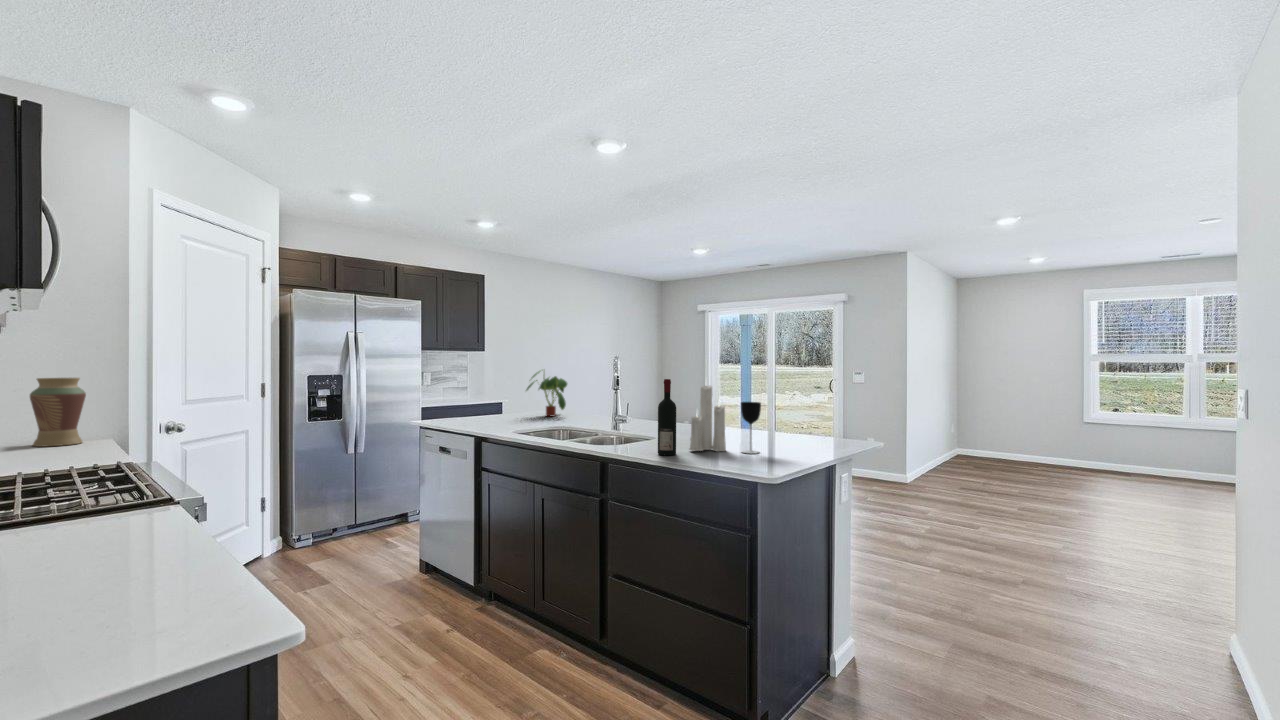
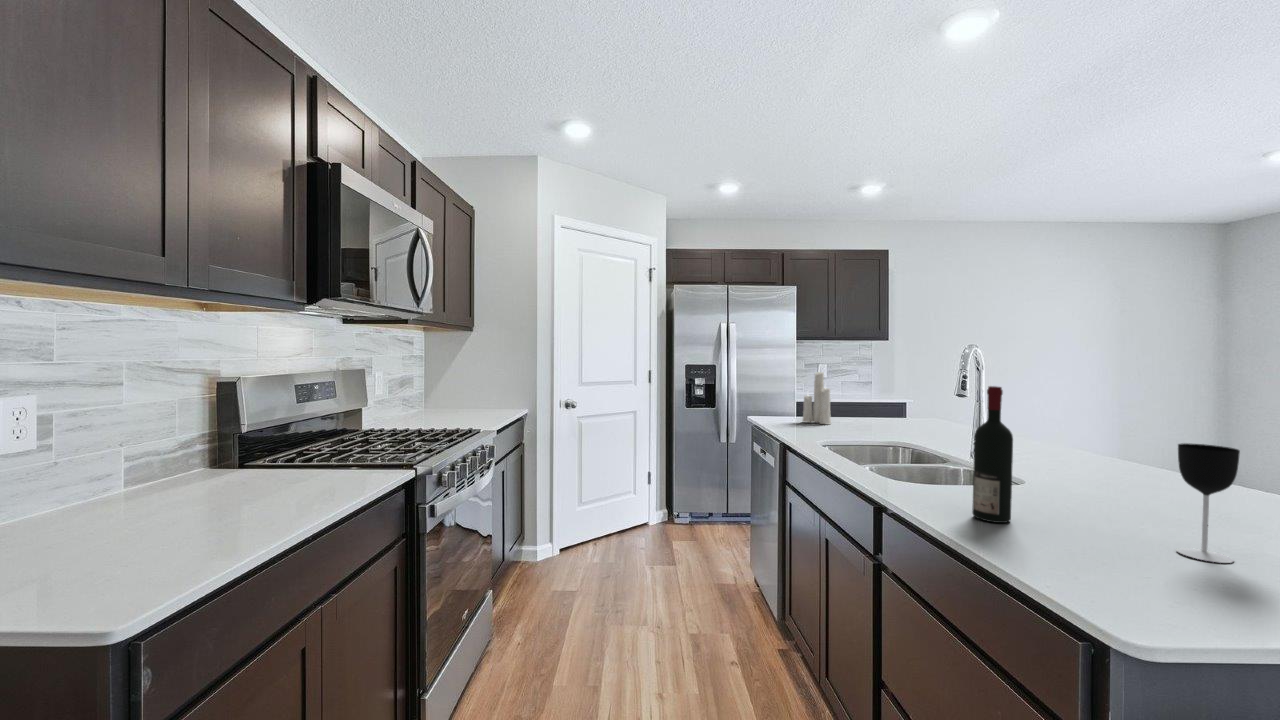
plant: present [526,371,567,416] -> none [883,364,939,428]
vase: present [30,378,86,447] -> none [456,362,487,412]
candle: present [689,384,726,451] -> present [803,372,831,424]

